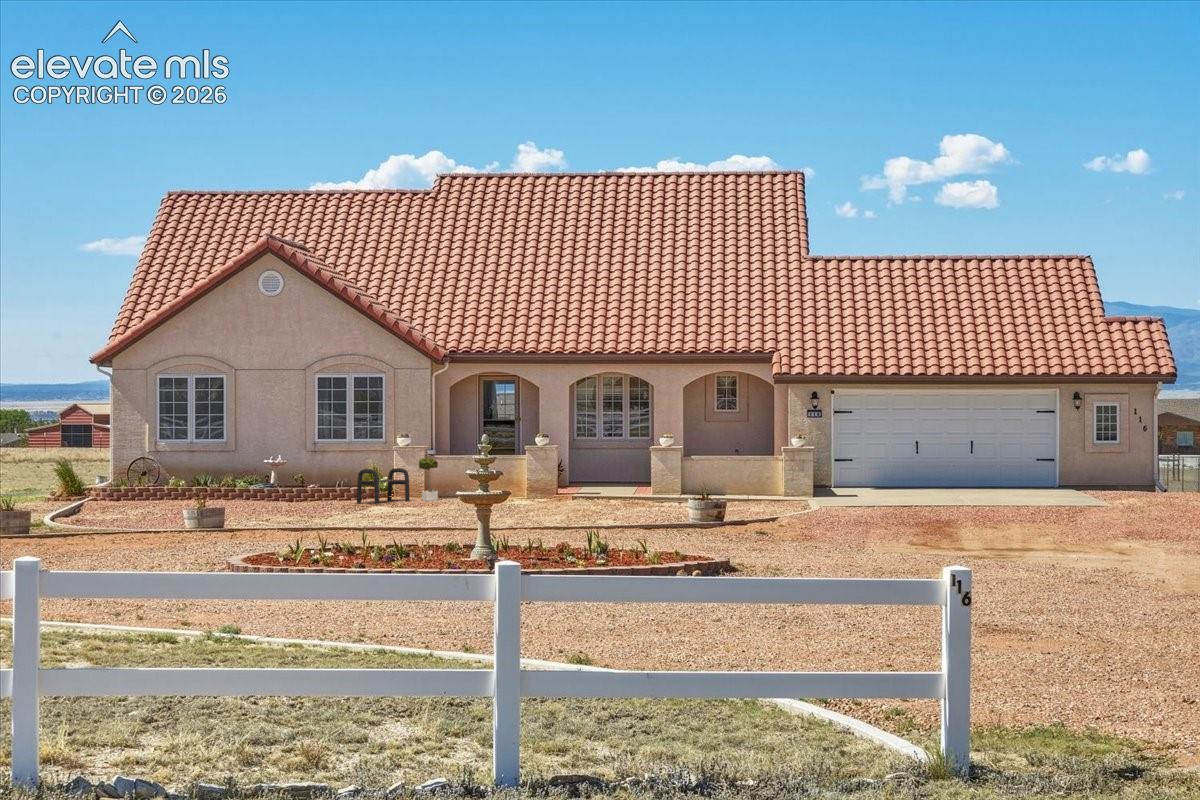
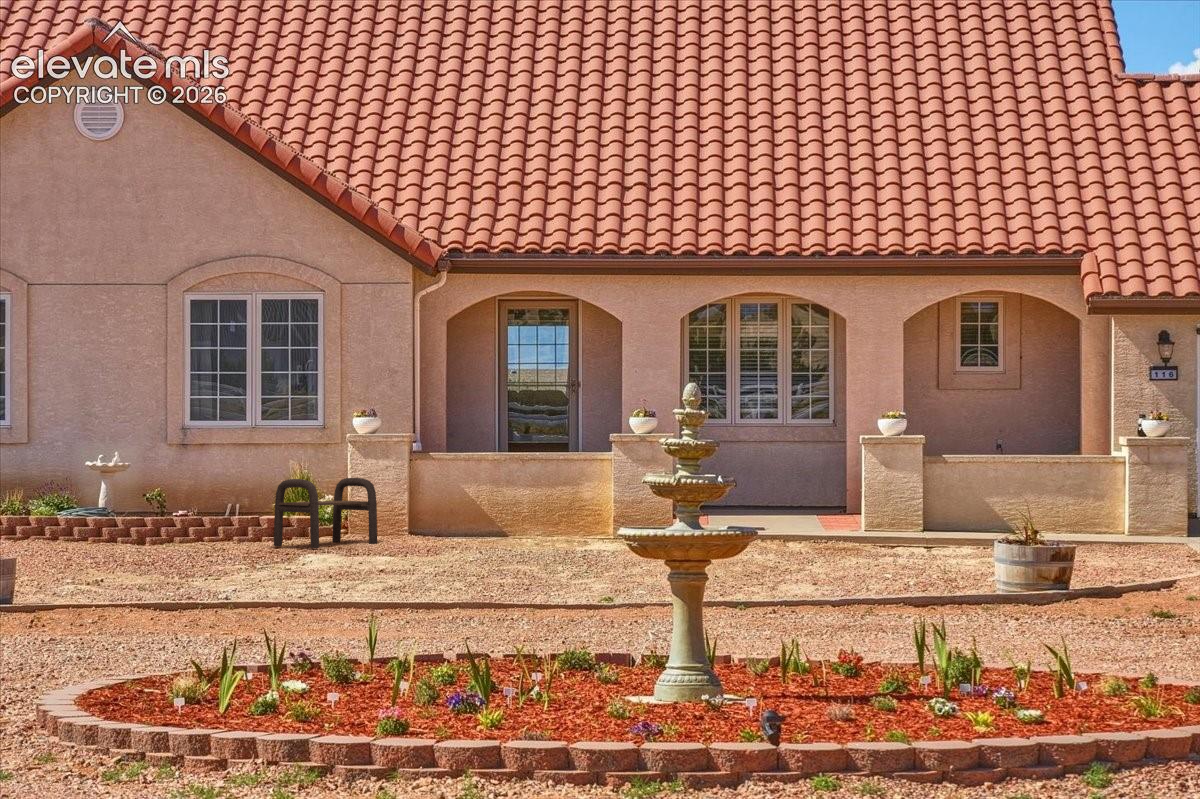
potted tree: present [419,457,438,501] -> none [396,456,434,543]

